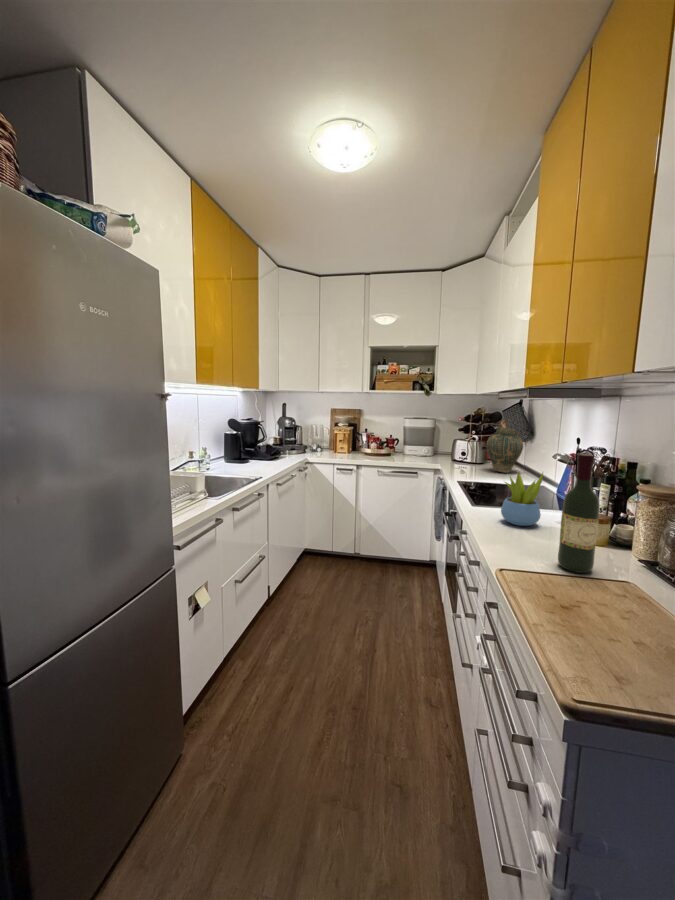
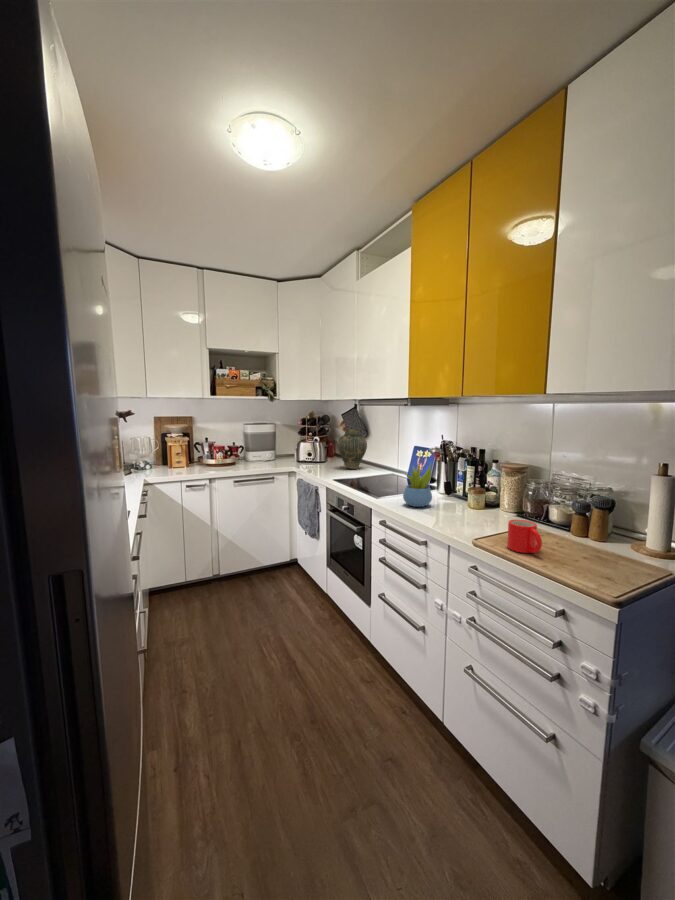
wine bottle: present [558,454,600,573] -> none [473,445,498,529]
mug: none [567,565,617,621] -> present [507,520,542,553]

